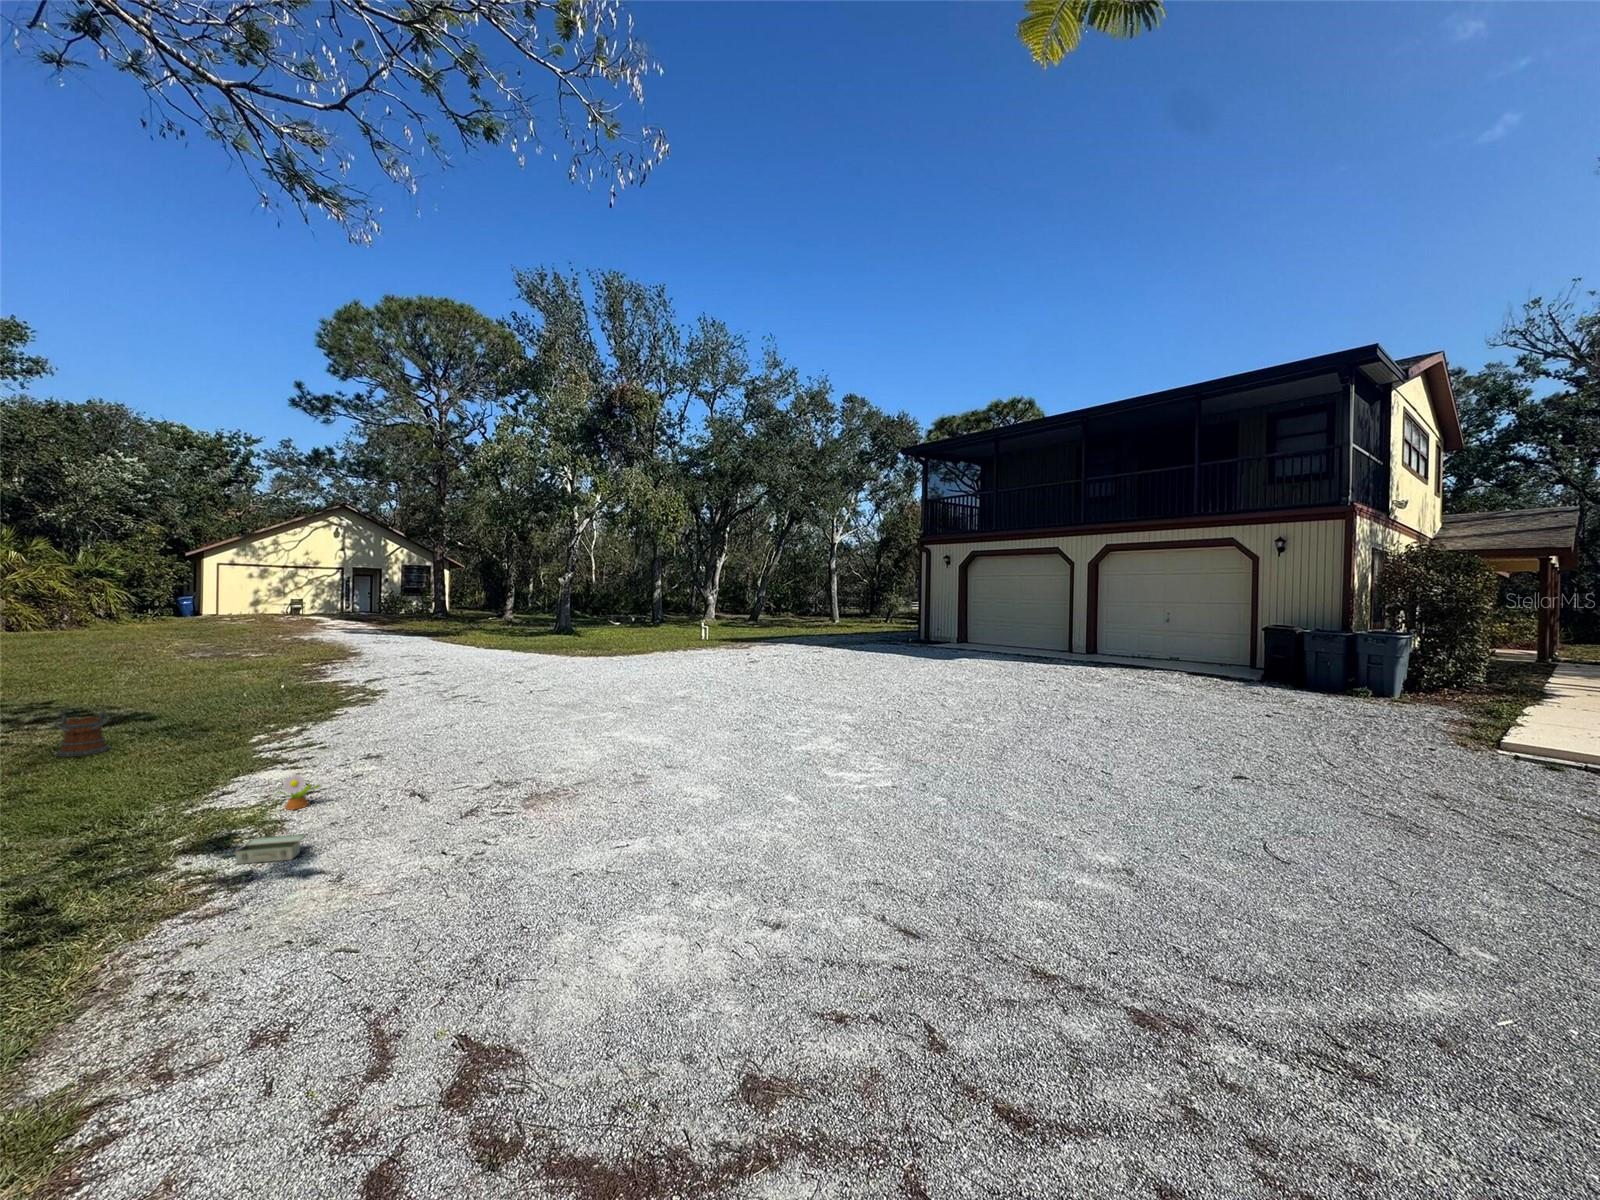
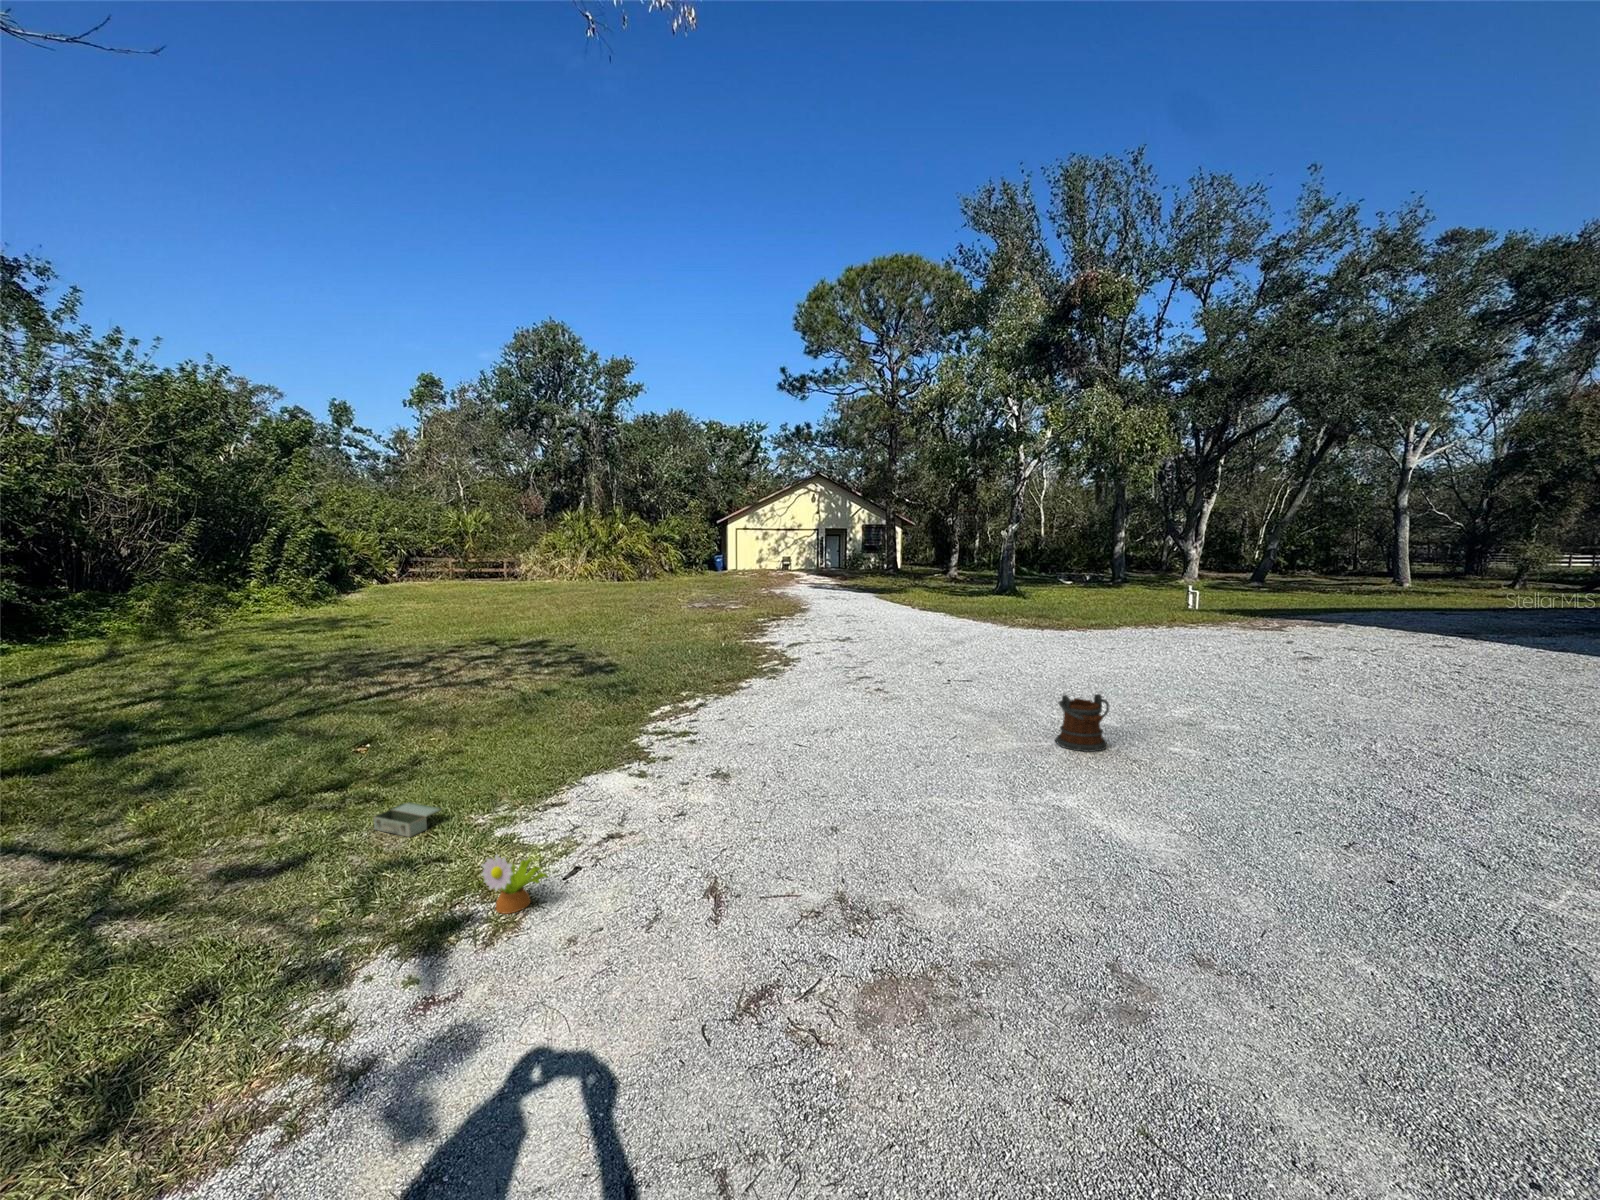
bucket: present [54,712,110,757] -> present [1055,694,1109,752]
toolbox: present [236,834,306,864] -> present [374,802,441,837]

